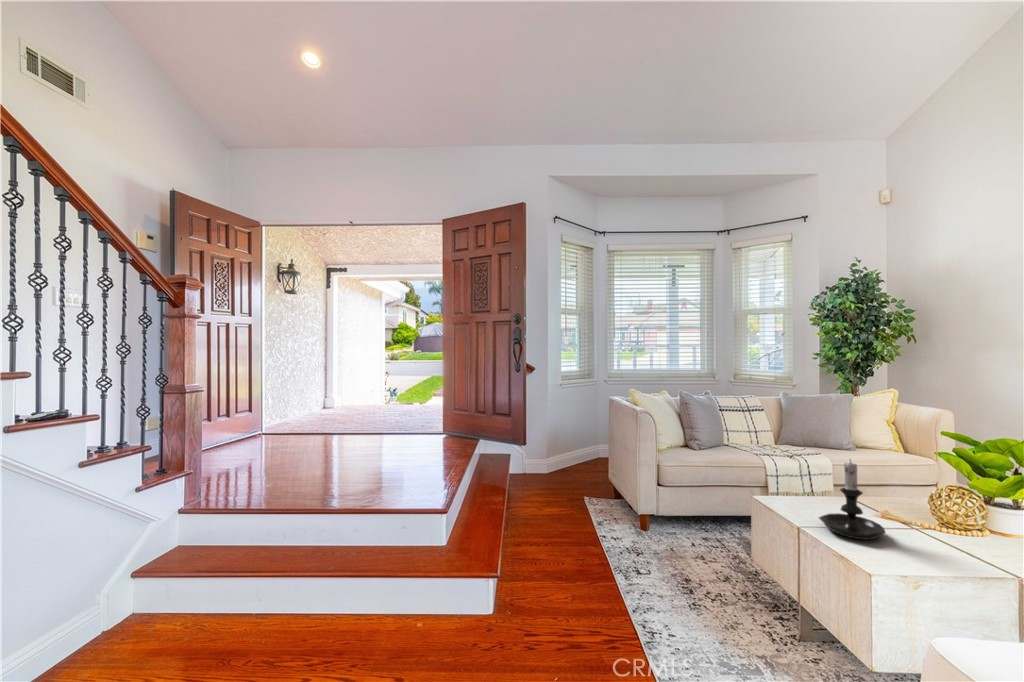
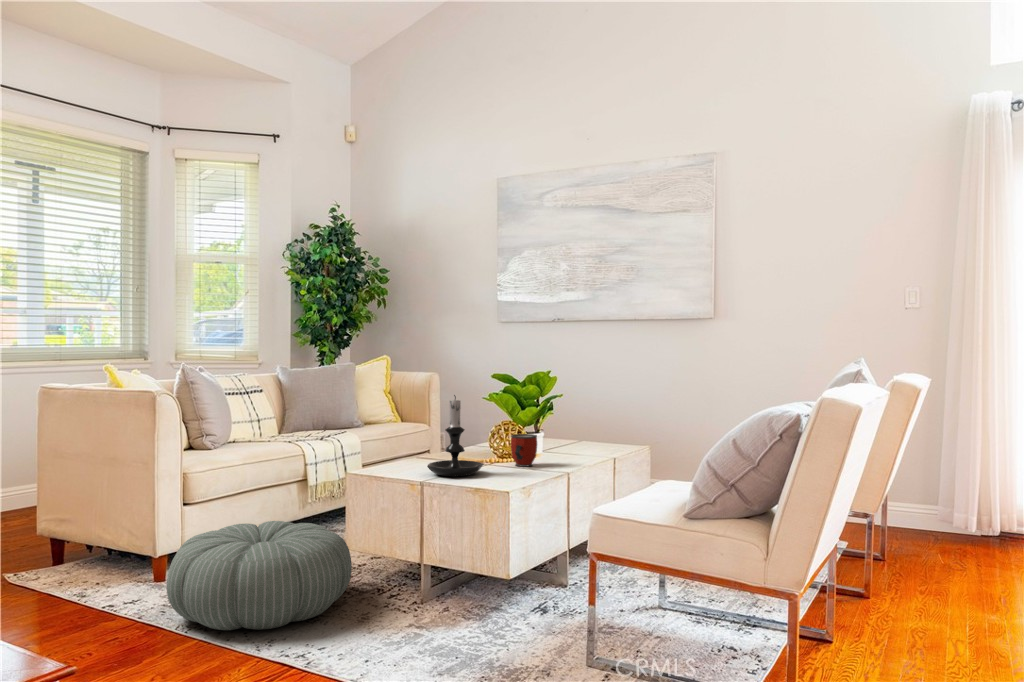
mug: none [940,508,984,550] -> present [511,434,537,467]
pouf: none [617,513,744,606] -> present [167,521,352,630]

